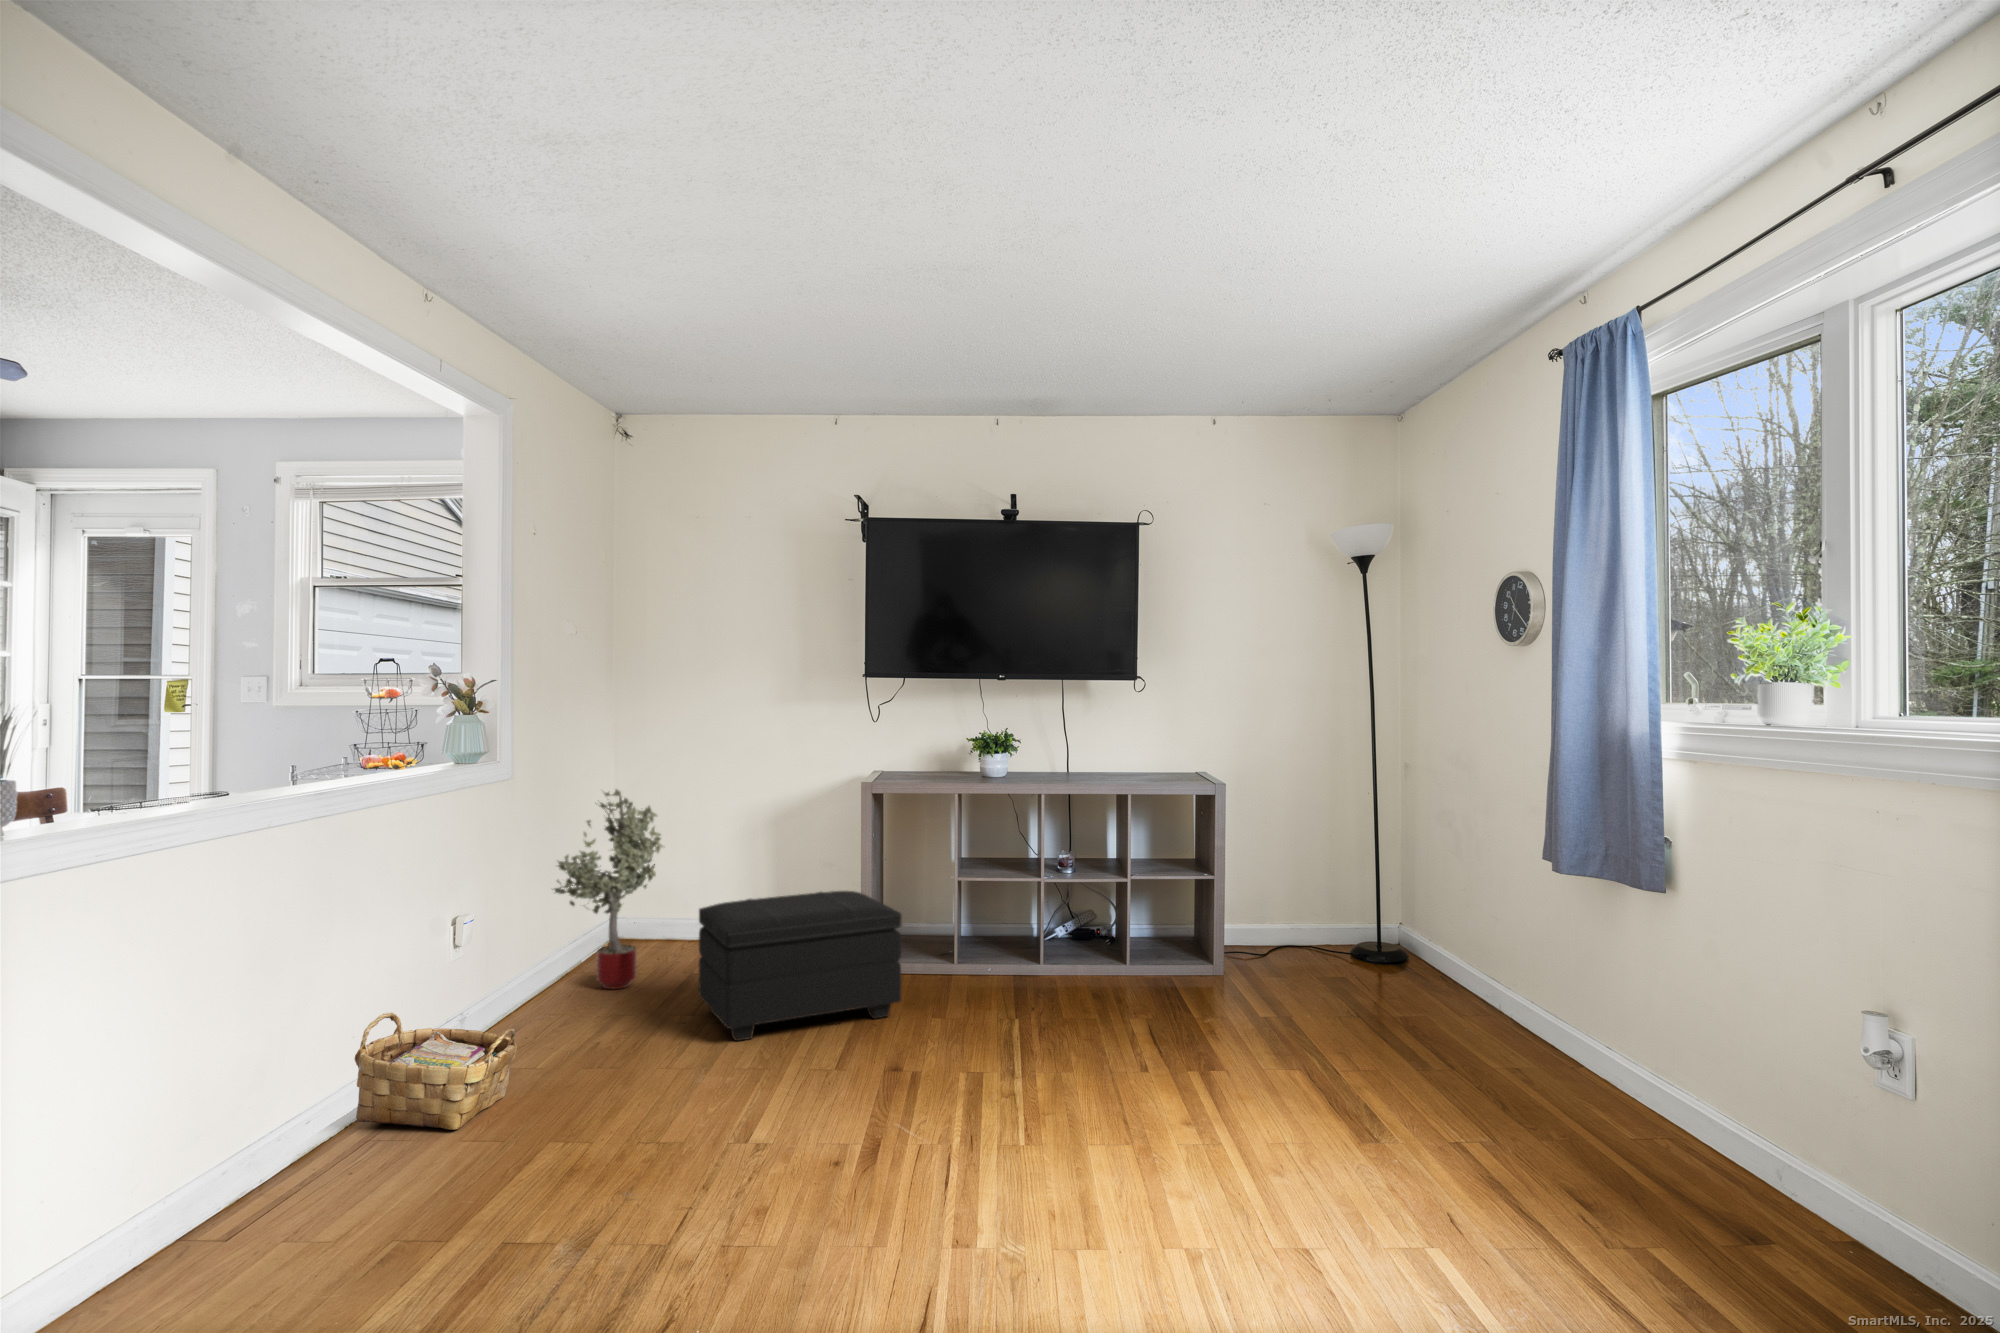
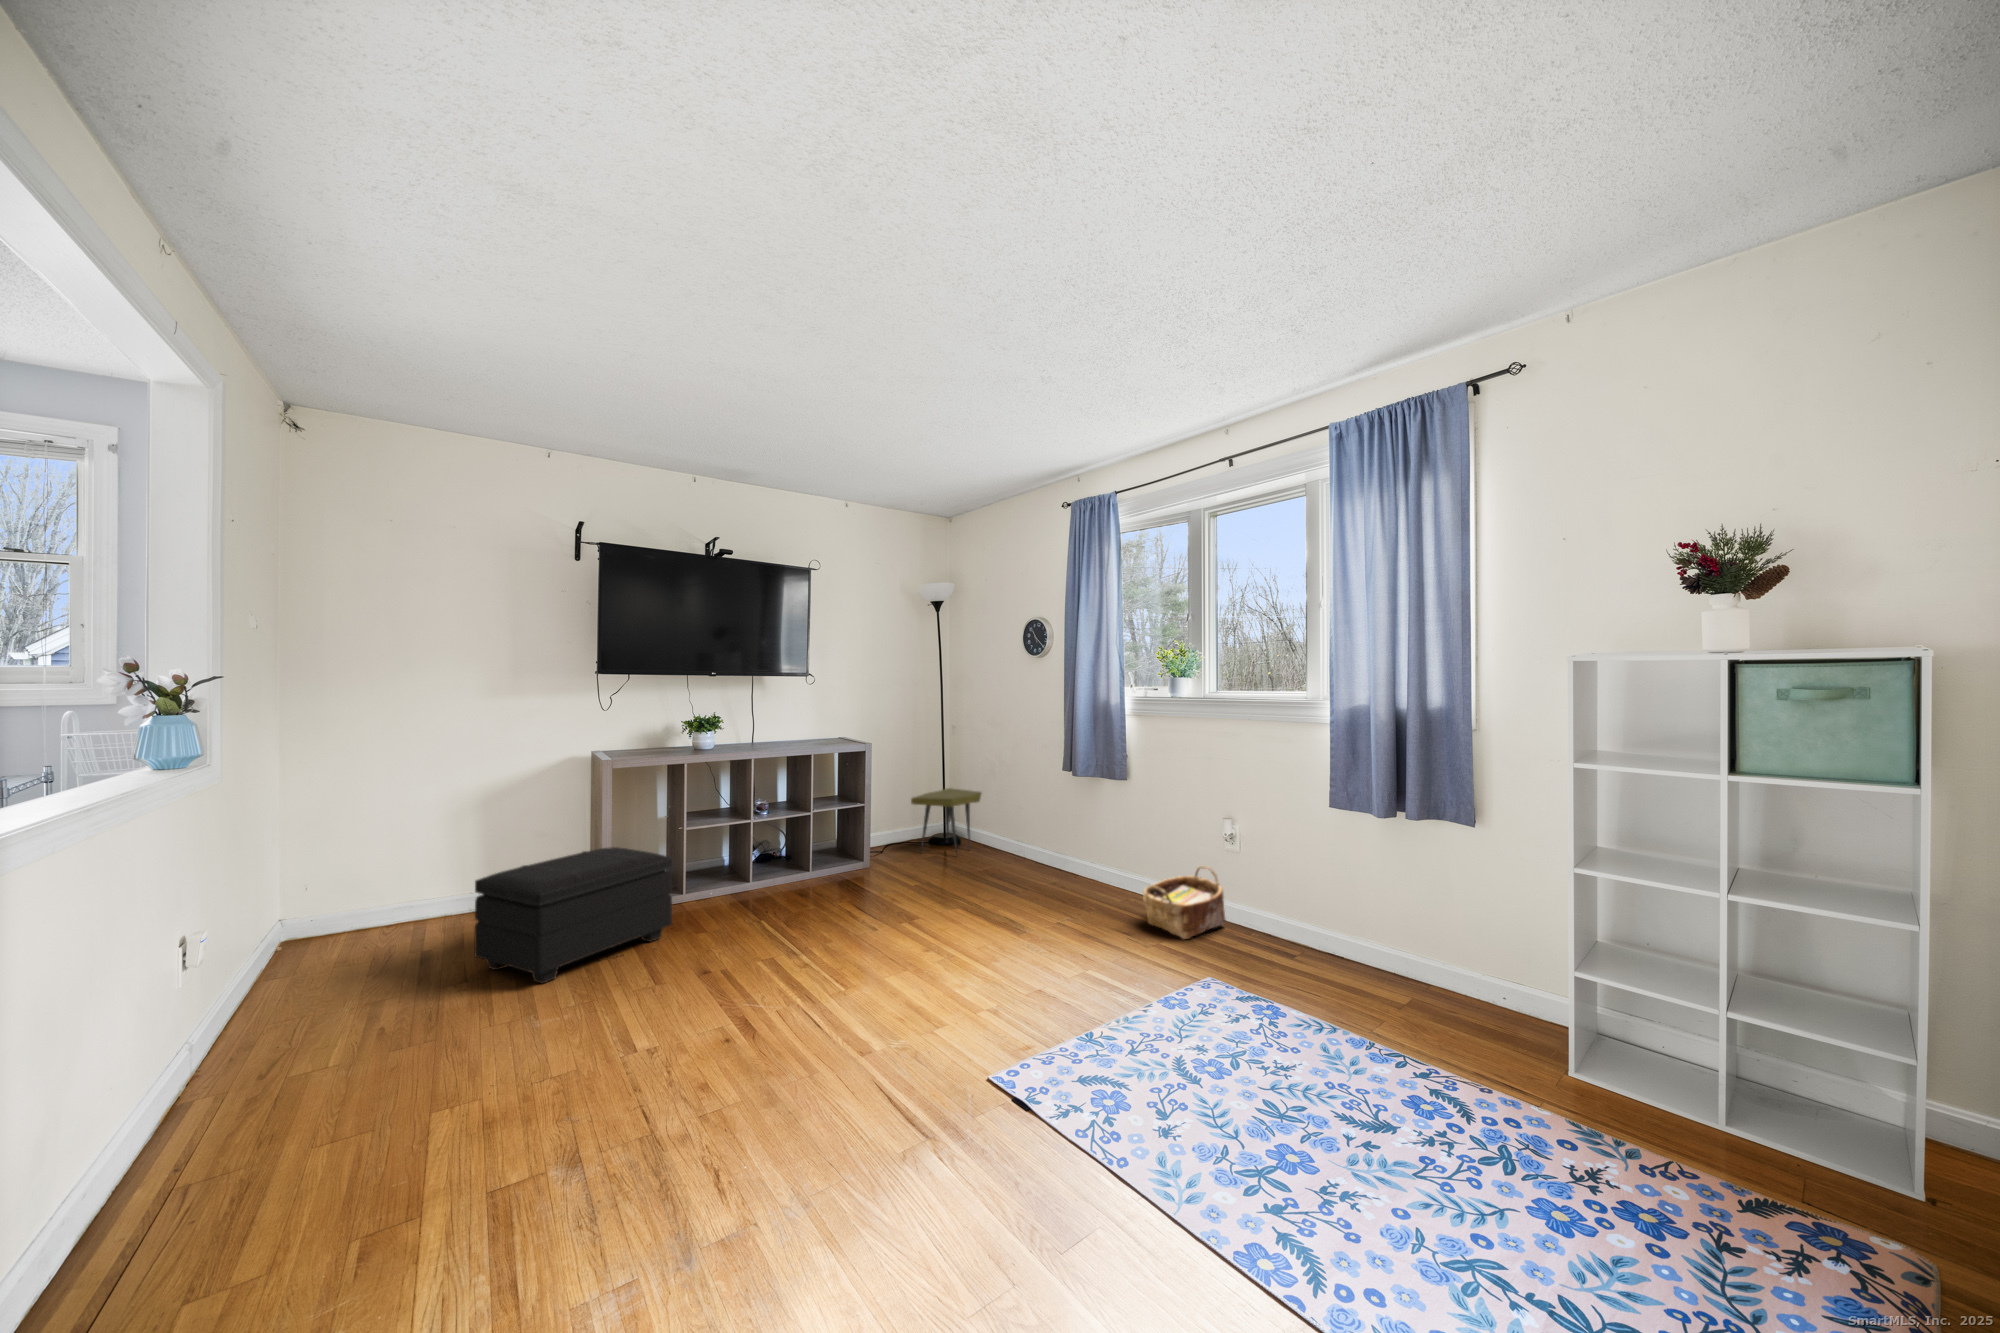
potted tree: present [552,790,663,989] -> none [273,784,403,974]
side table: none [1308,865,1442,982] -> present [911,788,981,851]
woven basket: present [355,1013,517,1130] -> present [1143,866,1225,939]

